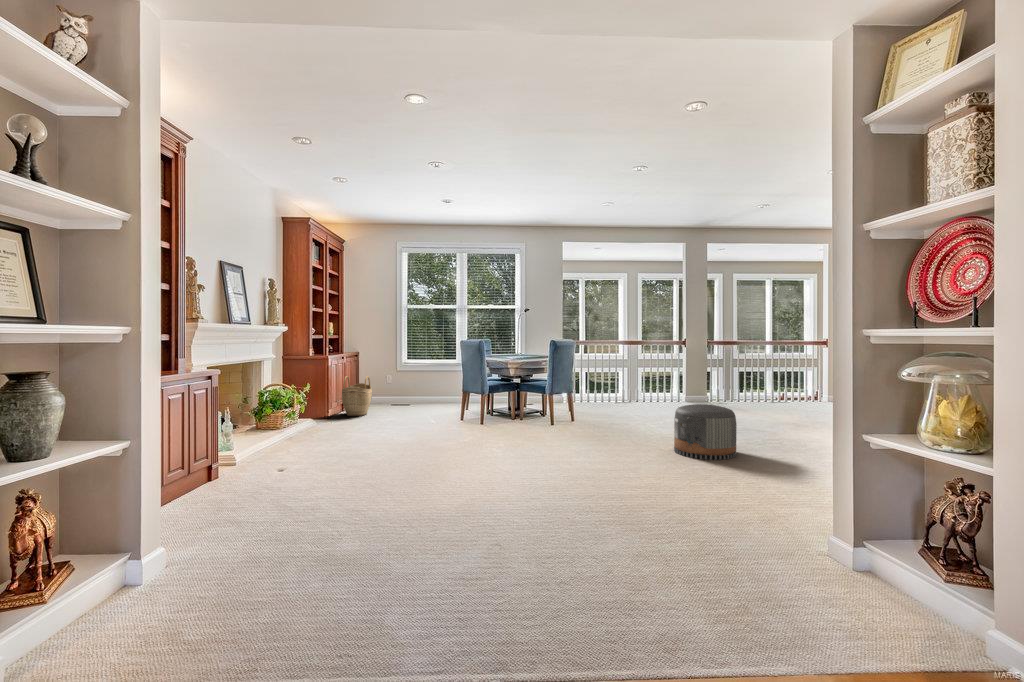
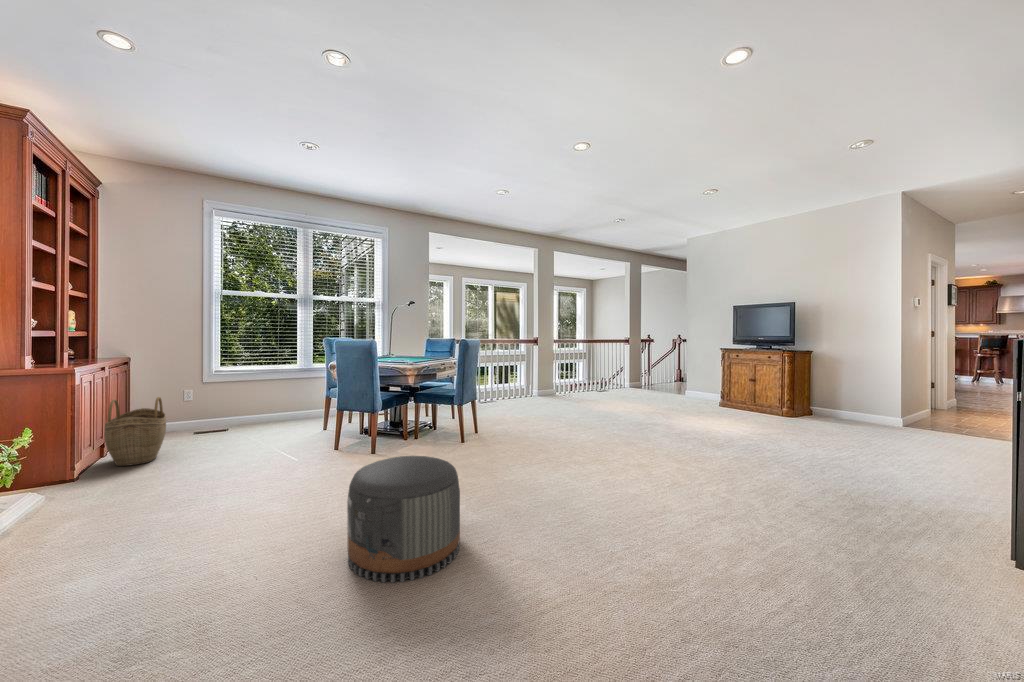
pouf: present [674,404,737,460] -> present [347,456,460,583]

